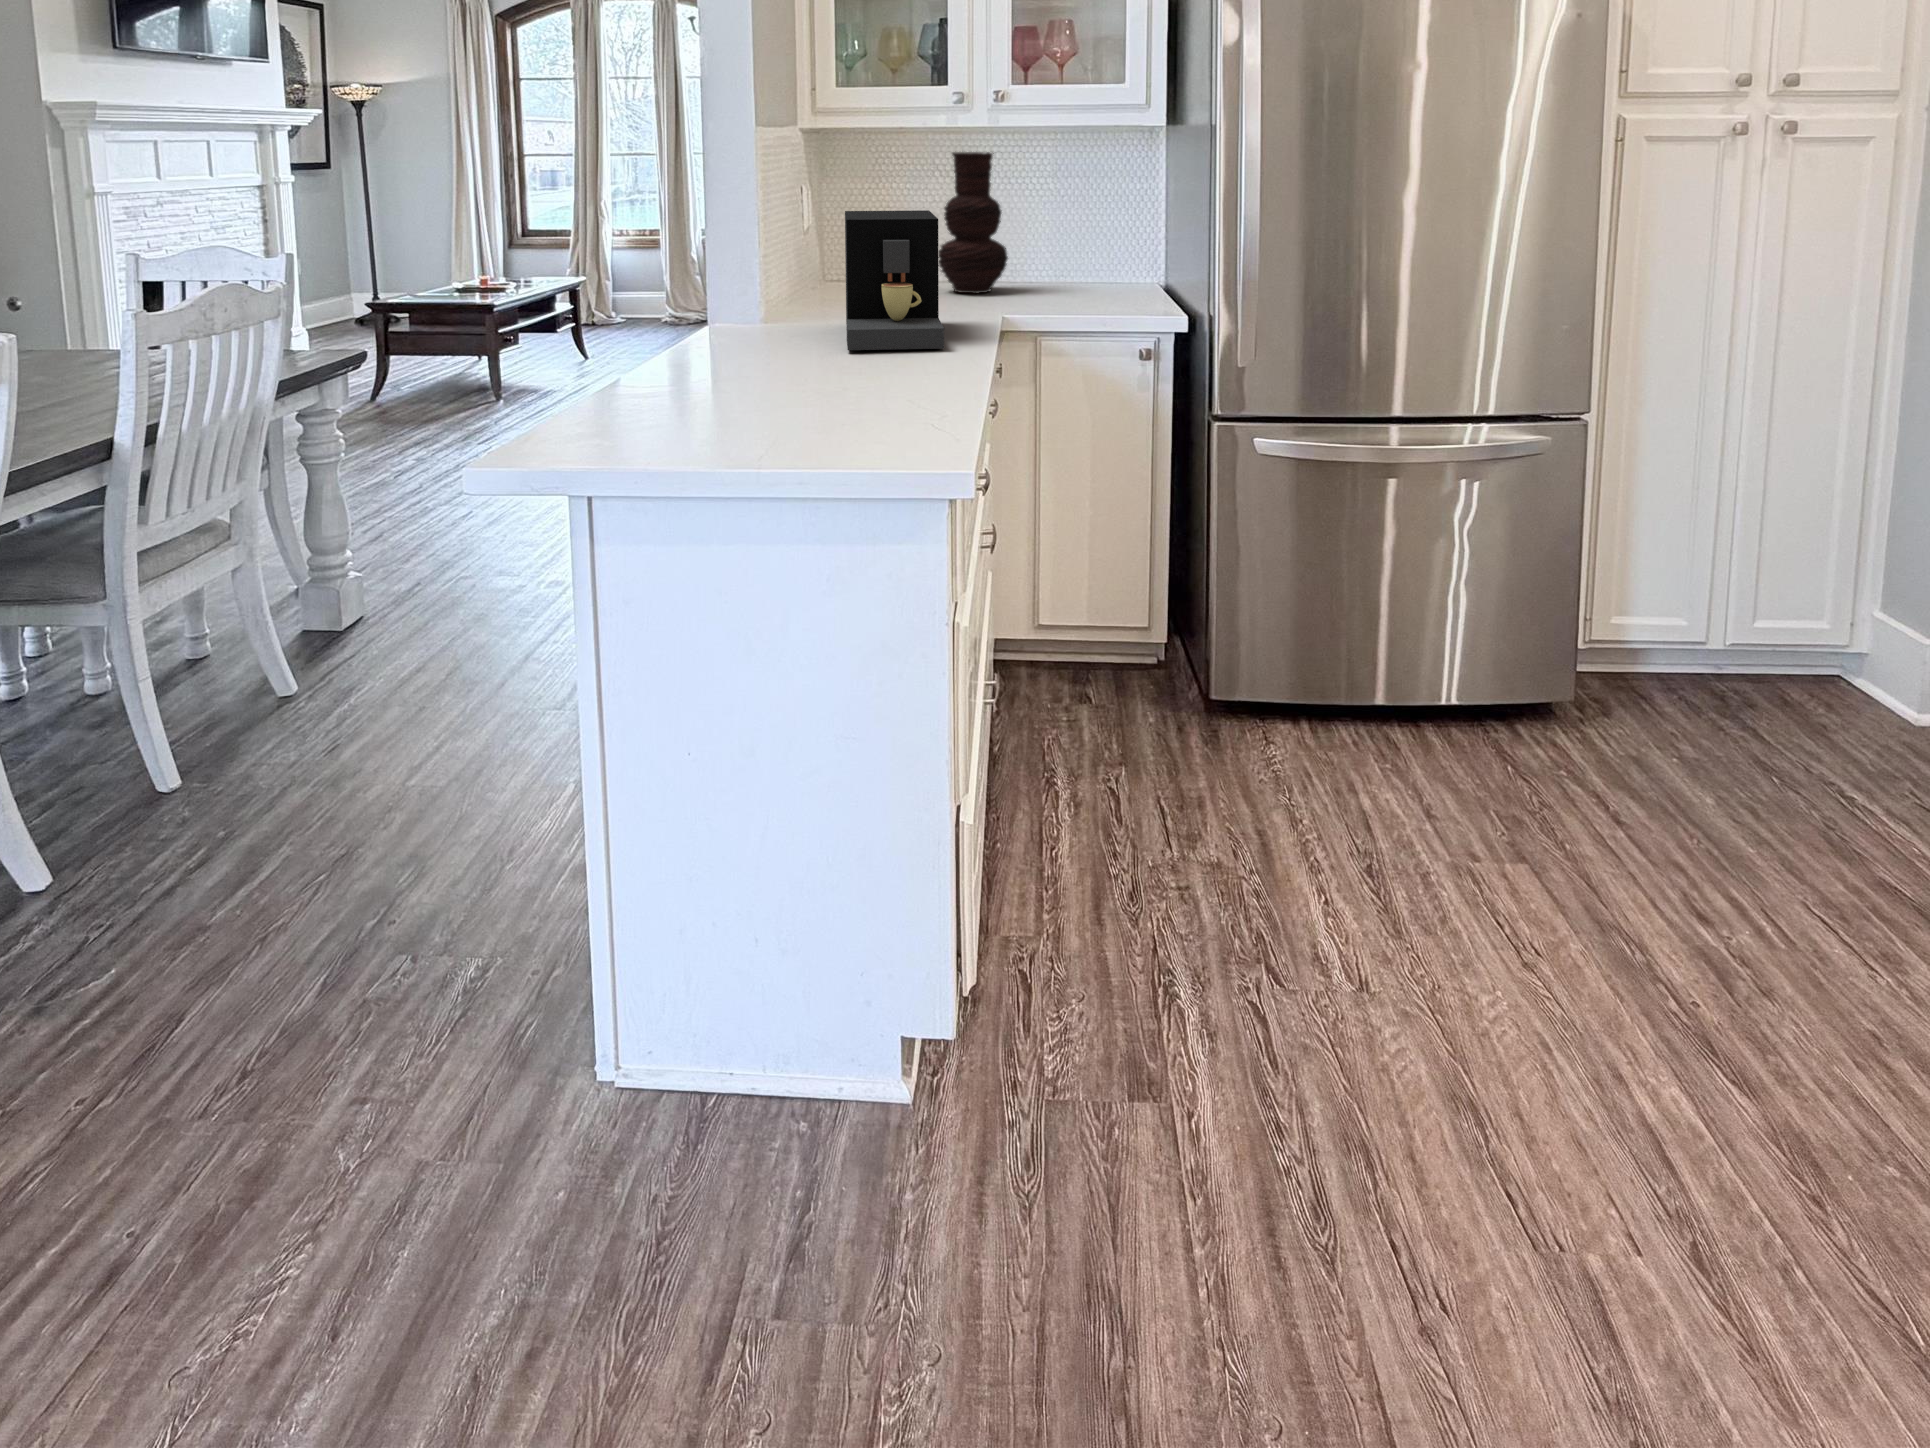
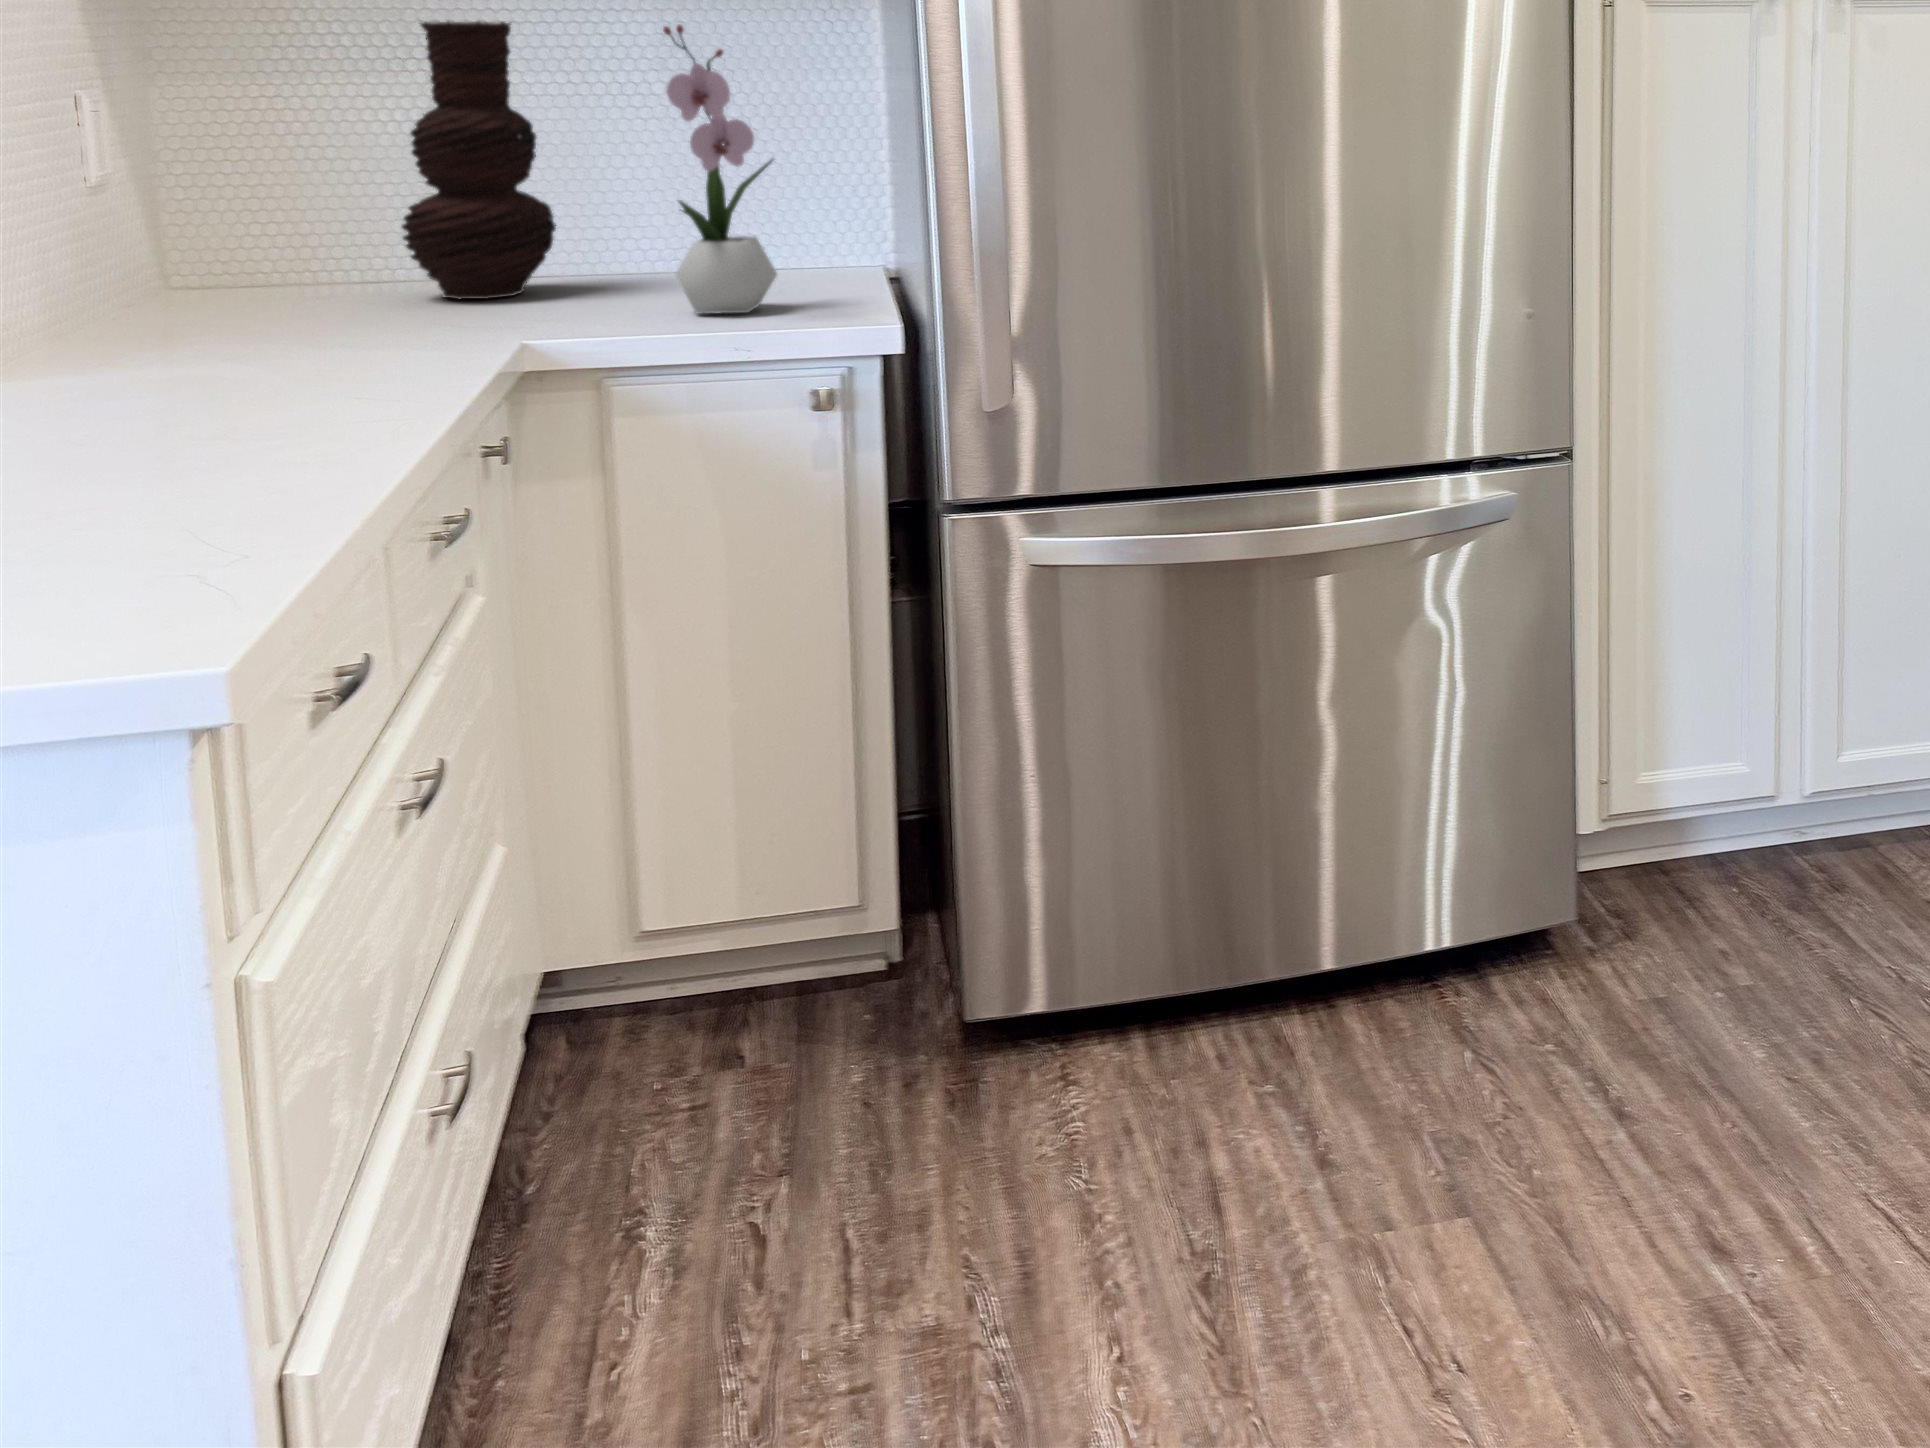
flower arrangement: none [1073,153,1126,307] -> present [663,25,777,314]
coffee maker: present [845,210,944,350] -> none [104,139,345,434]

